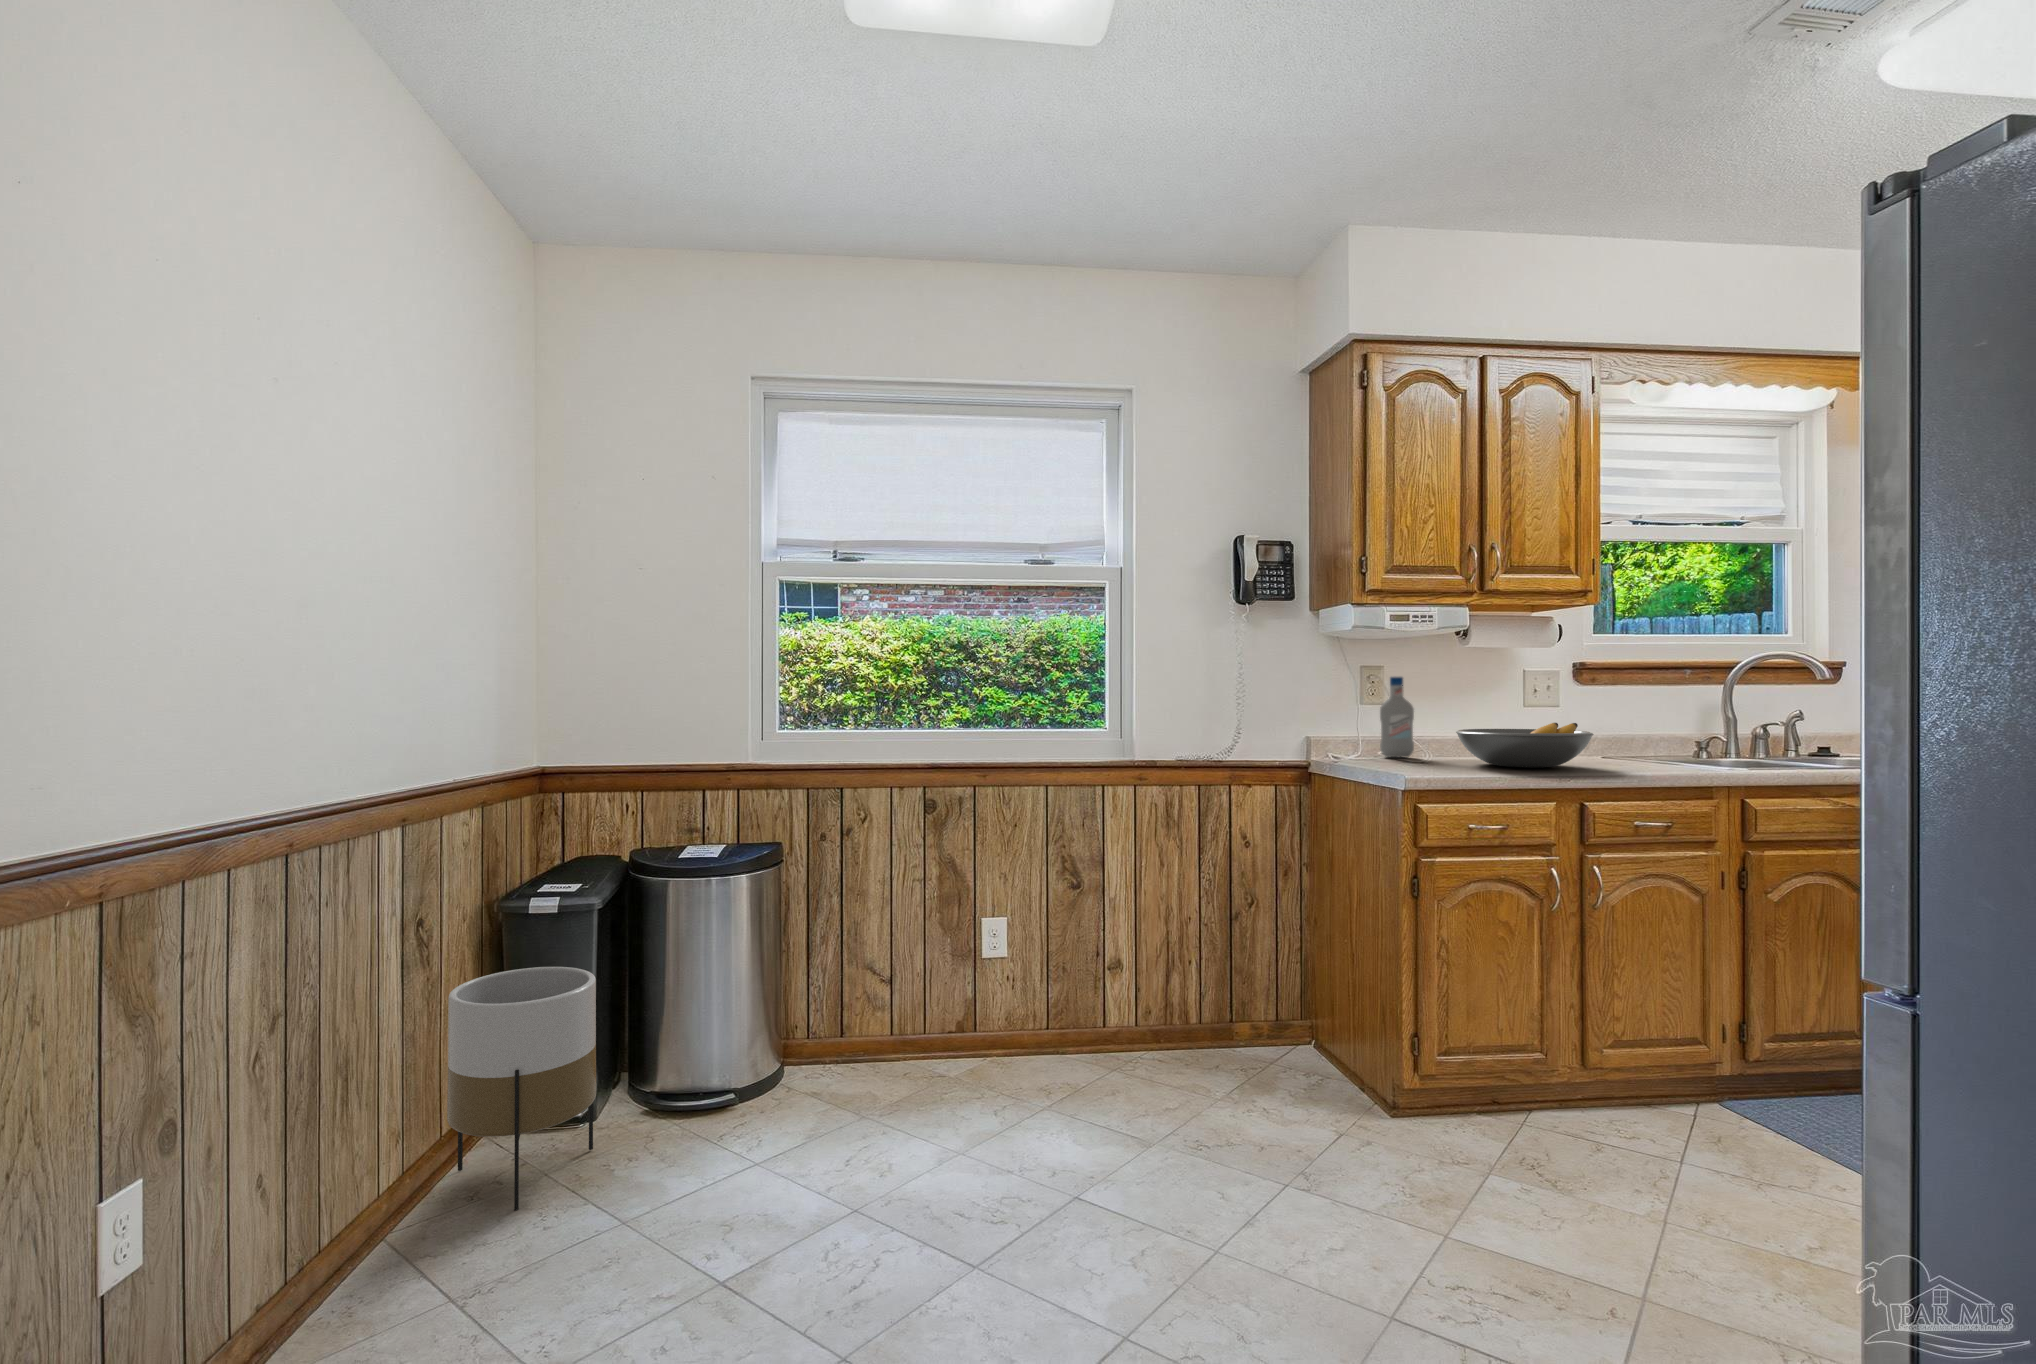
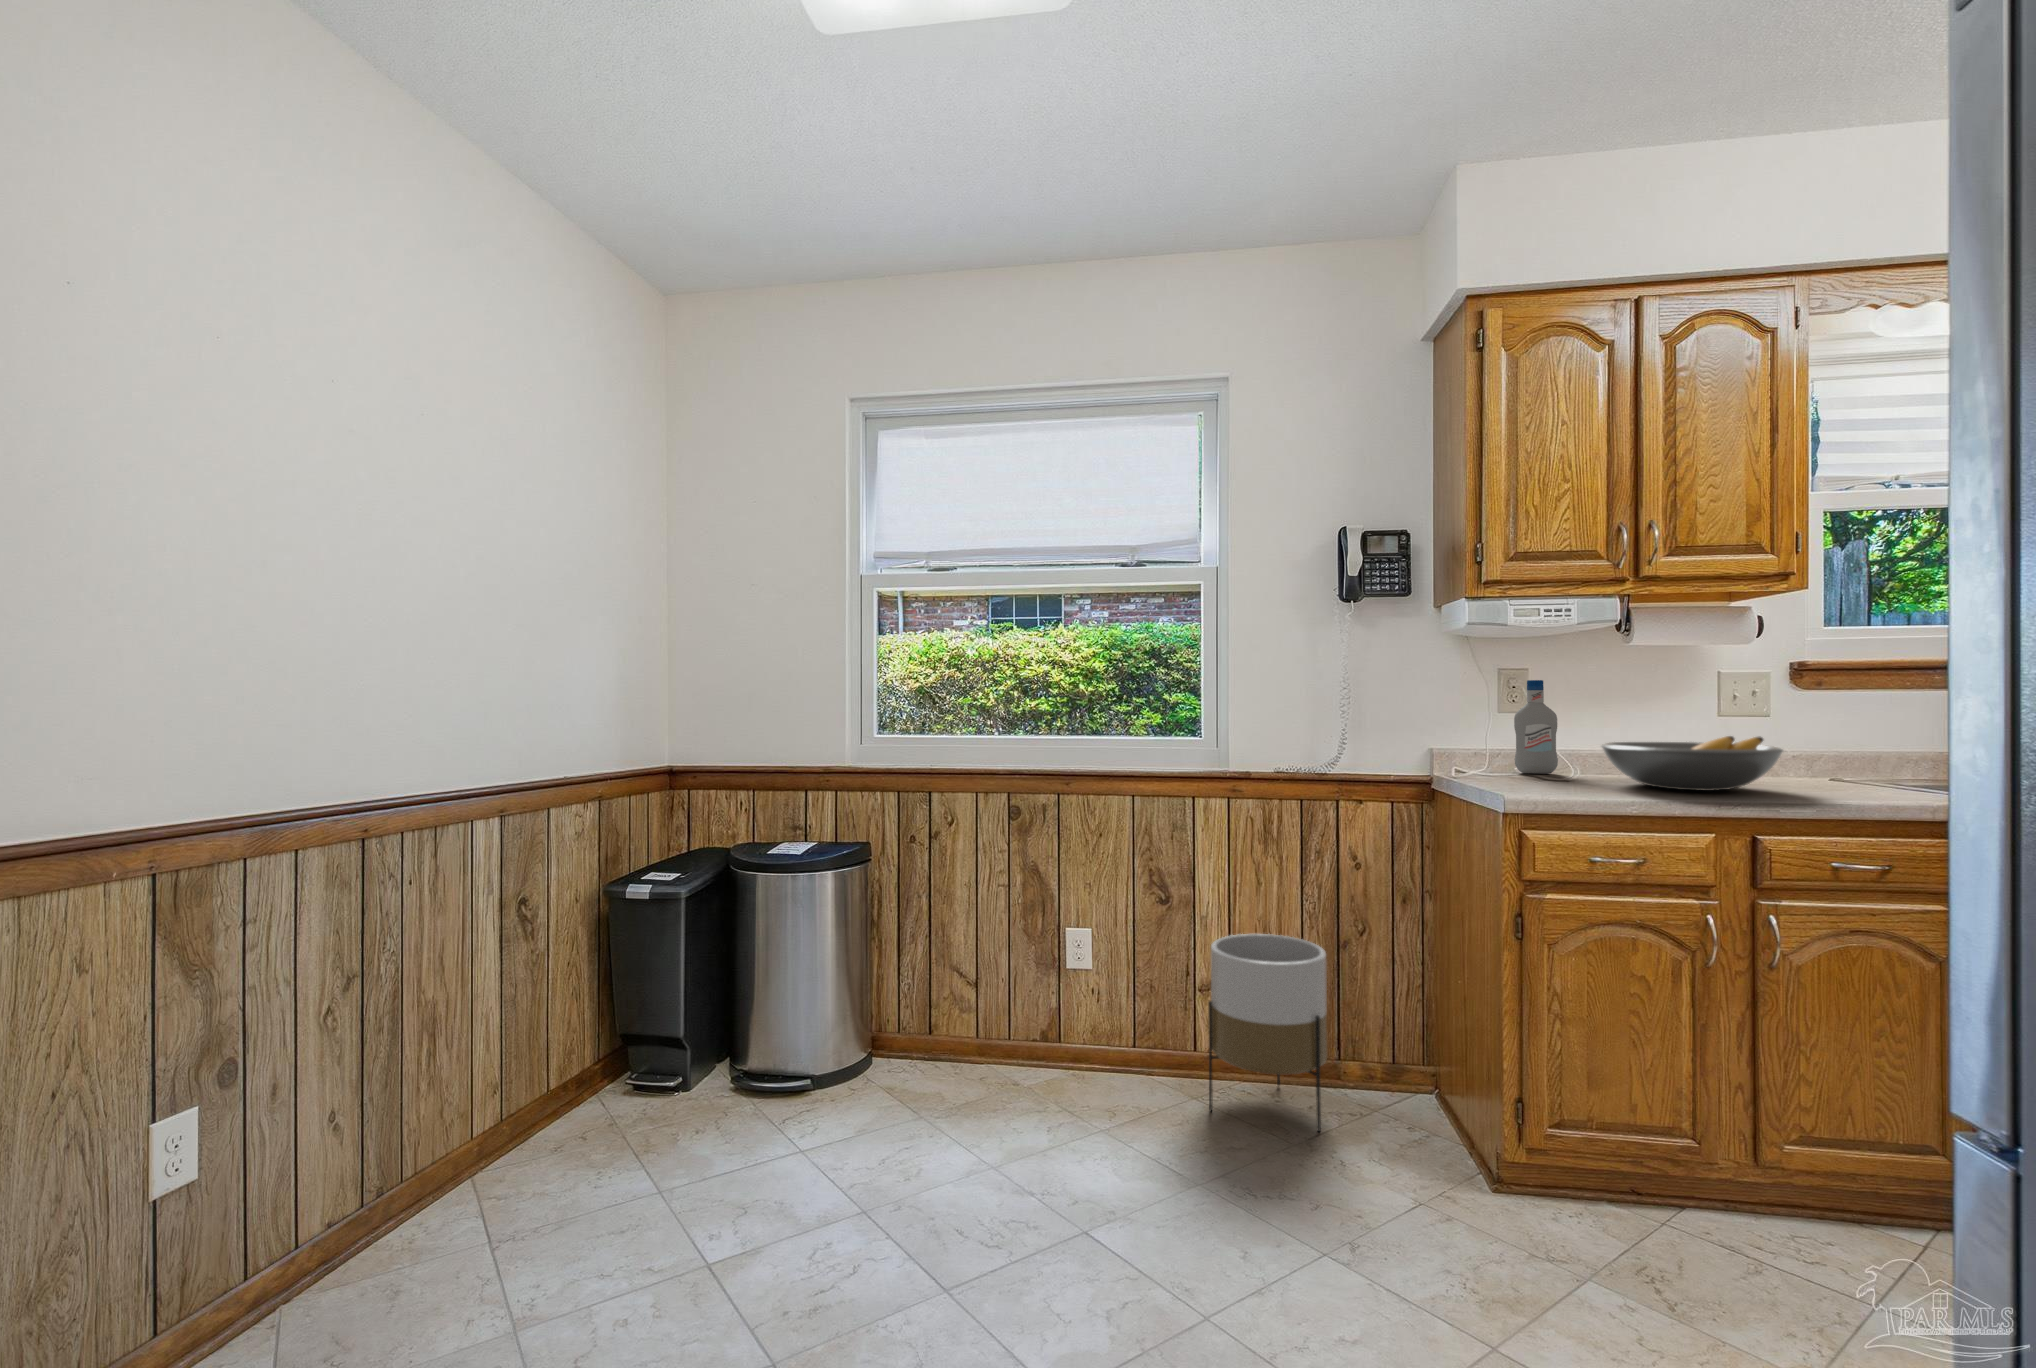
planter: present [447,967,596,1210] -> present [1208,934,1328,1132]

